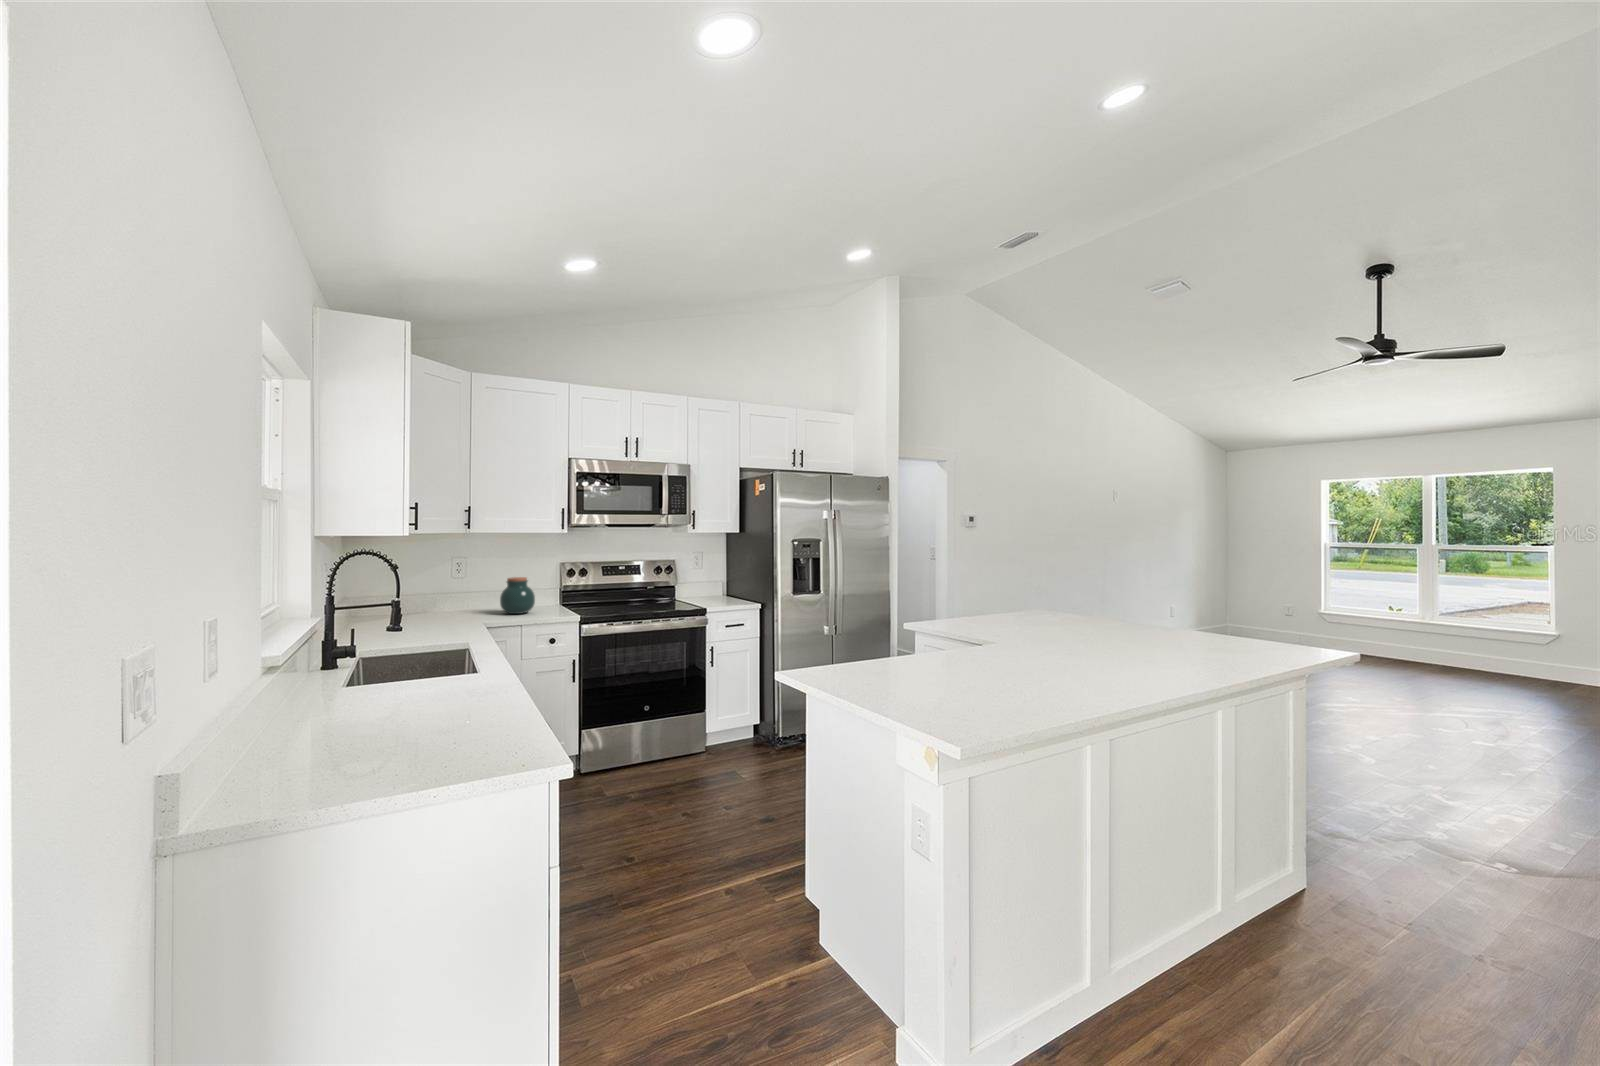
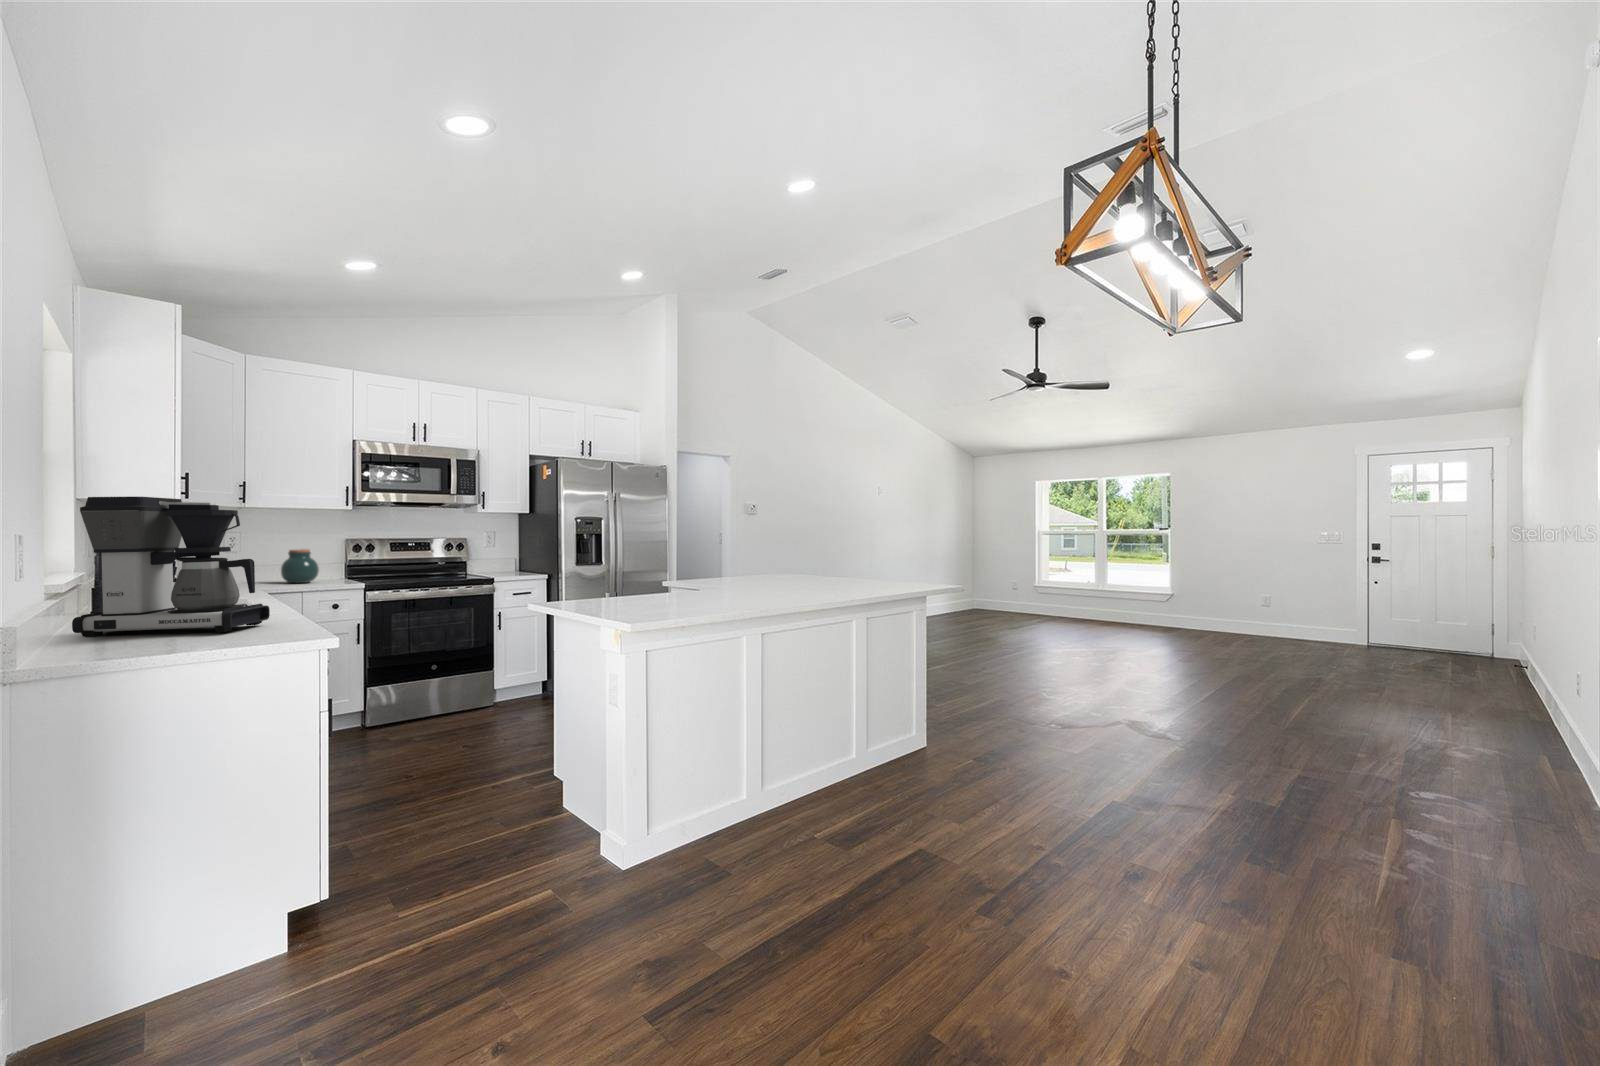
coffee maker: none [275,570,488,751] -> present [72,497,270,637]

